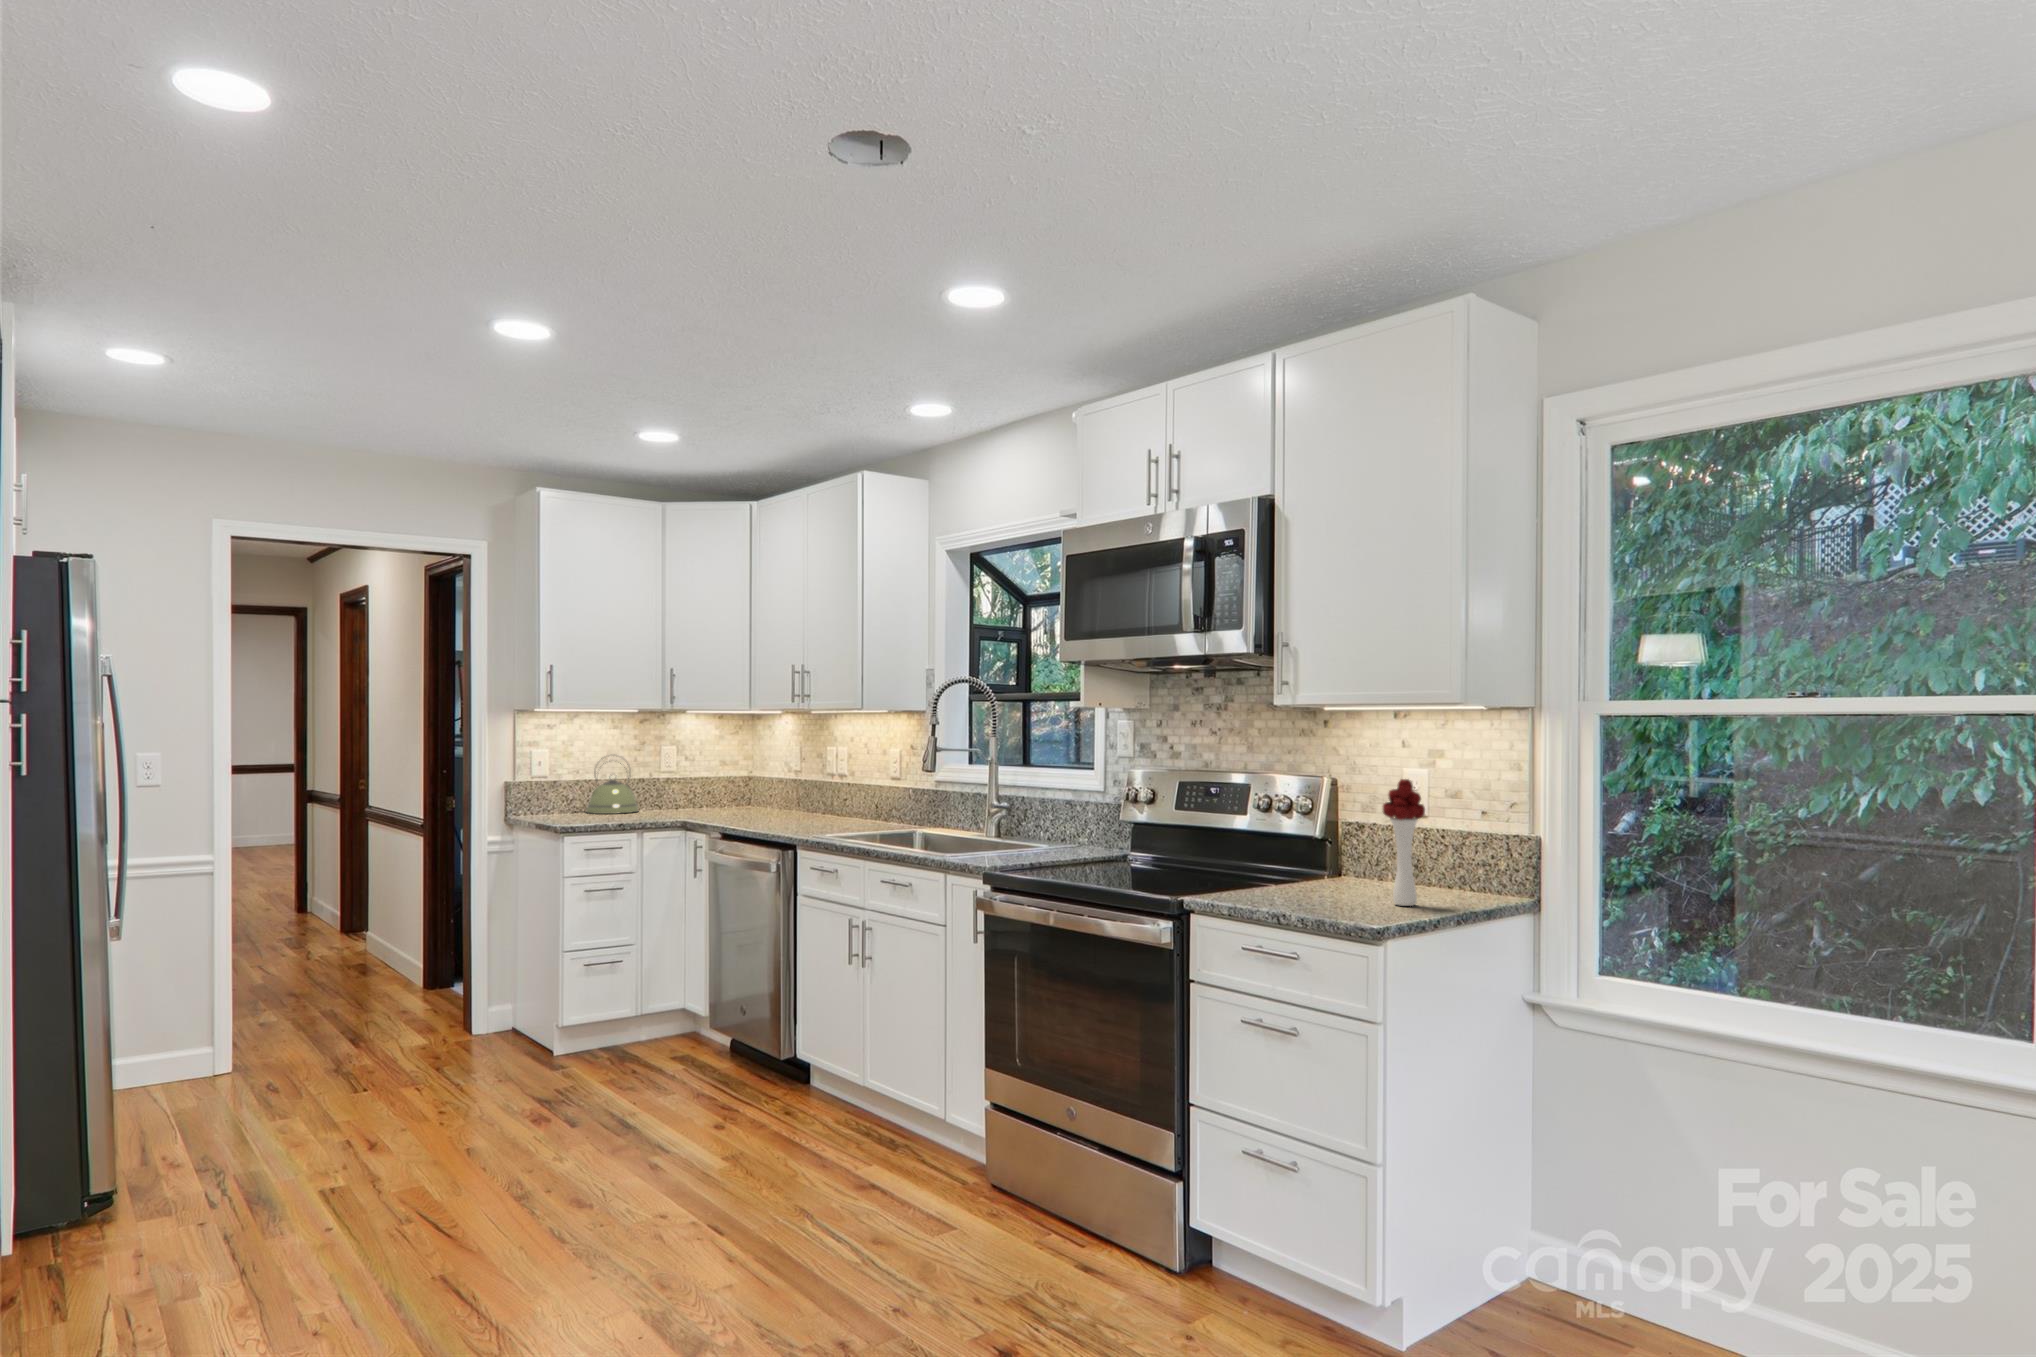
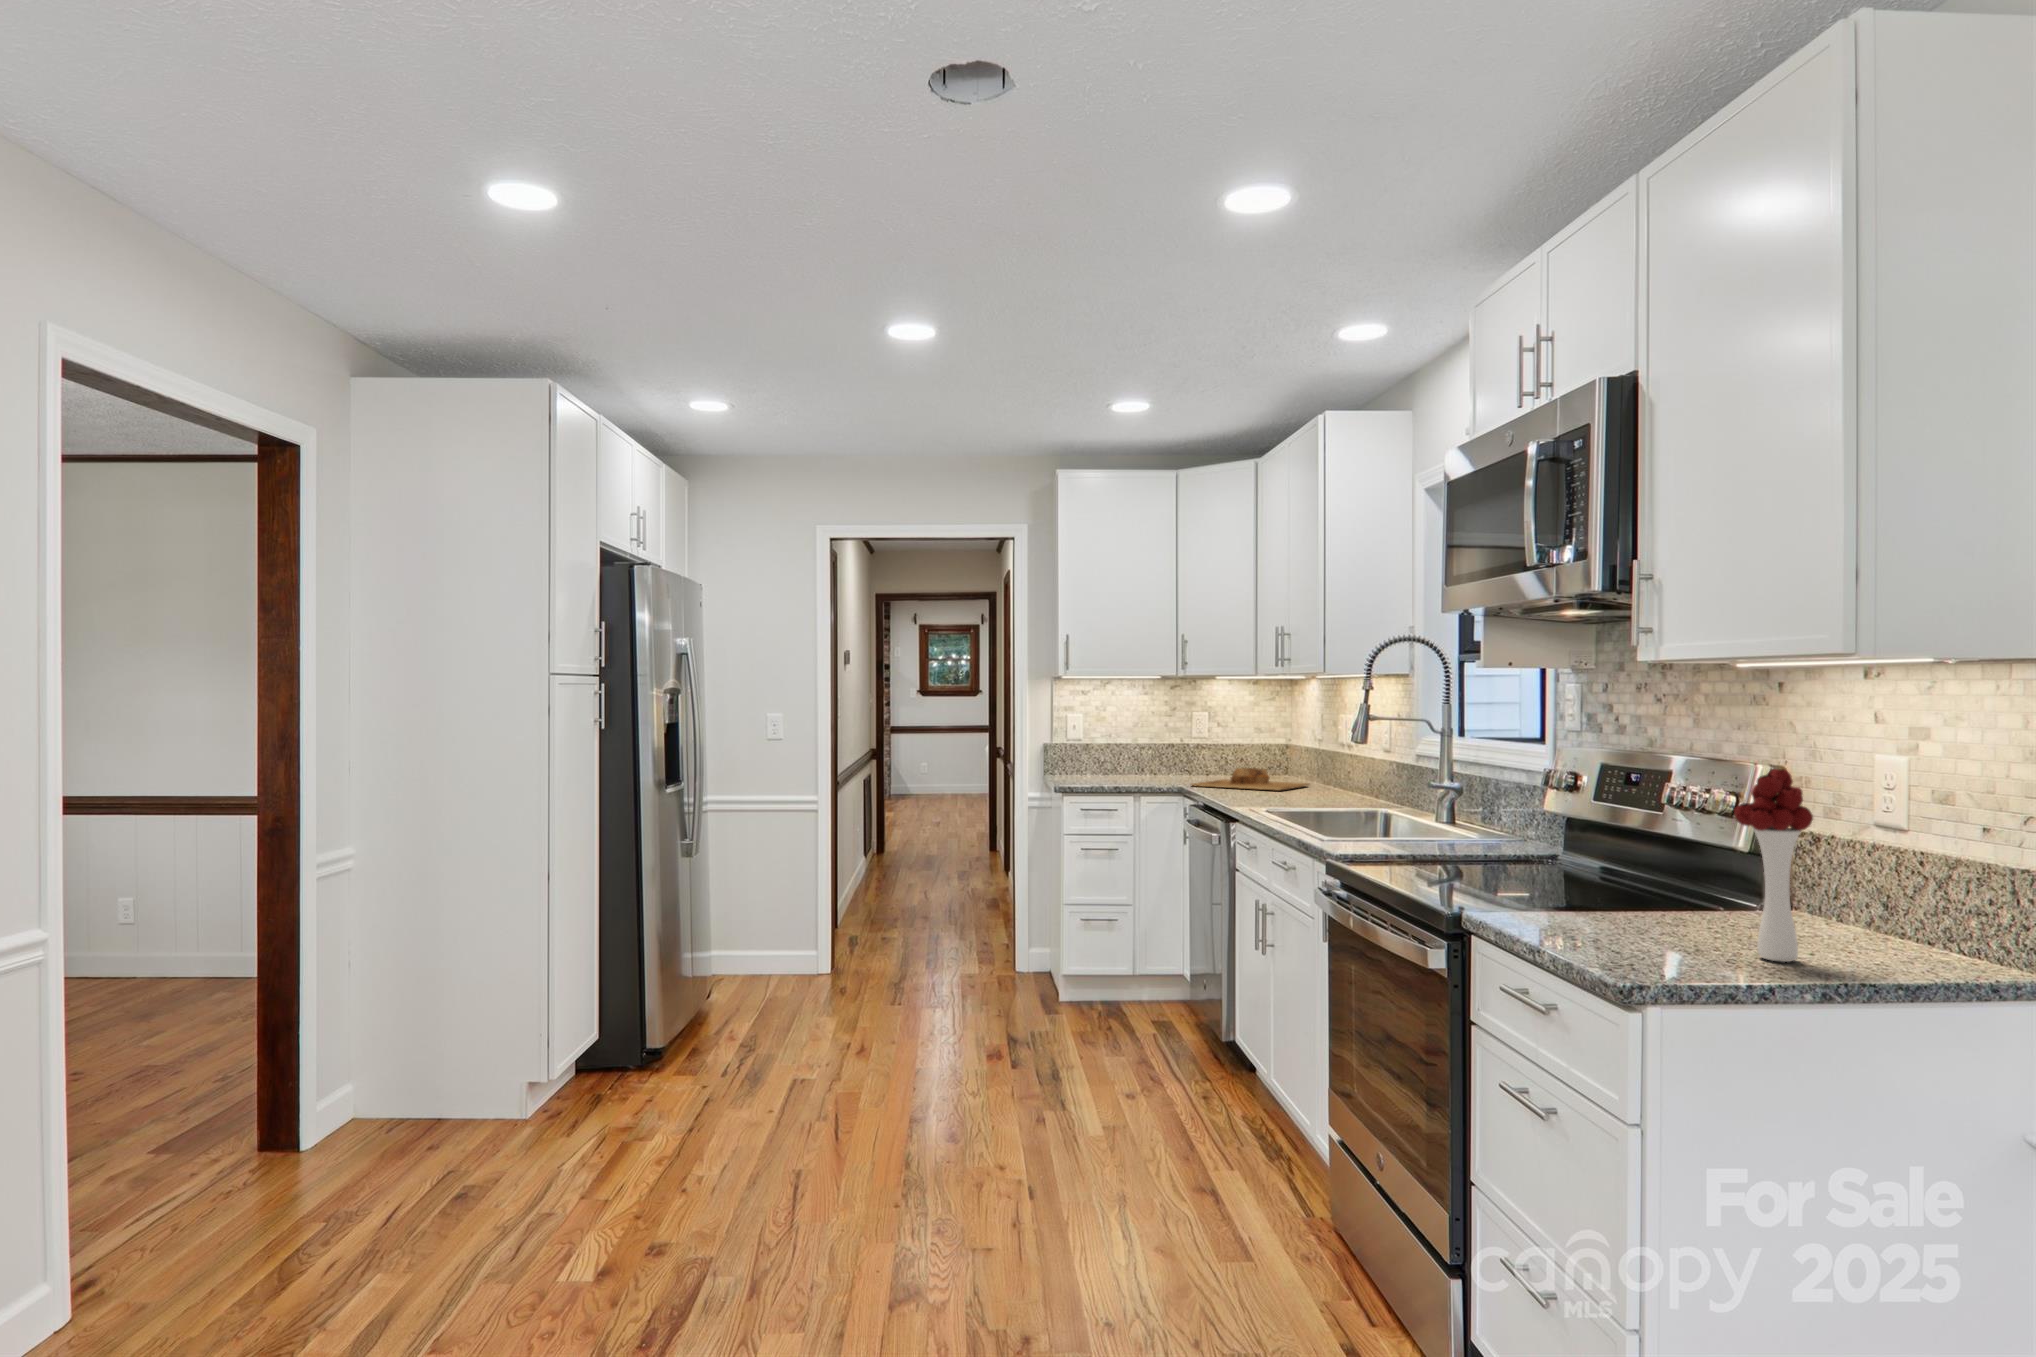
kettle: present [587,763,638,814] -> none [1115,720,1169,776]
cutting board: none [693,799,802,820] -> present [1192,767,1309,791]

